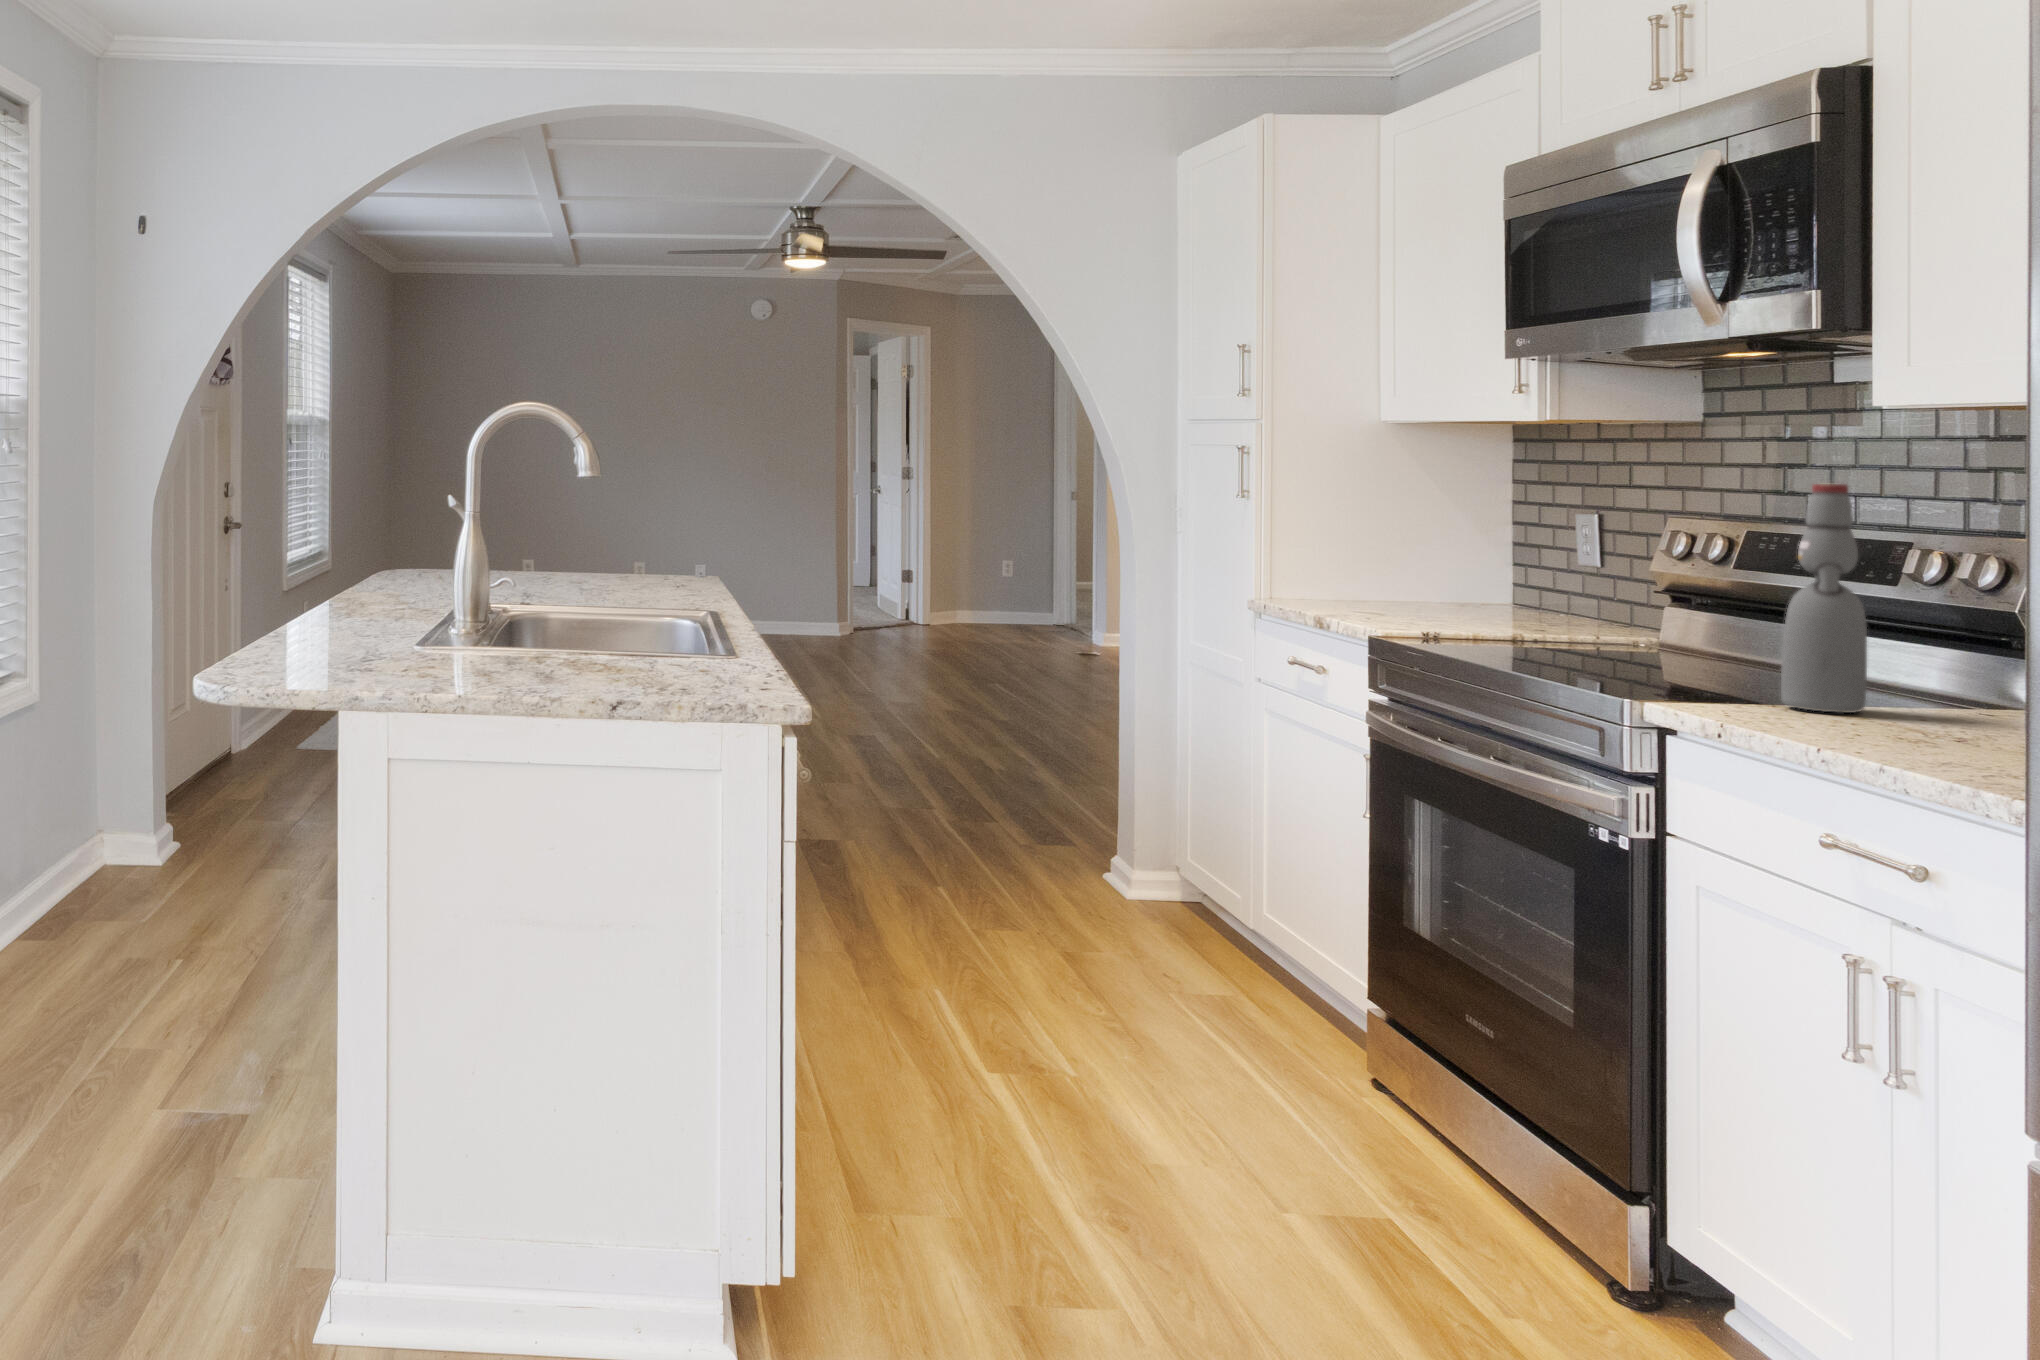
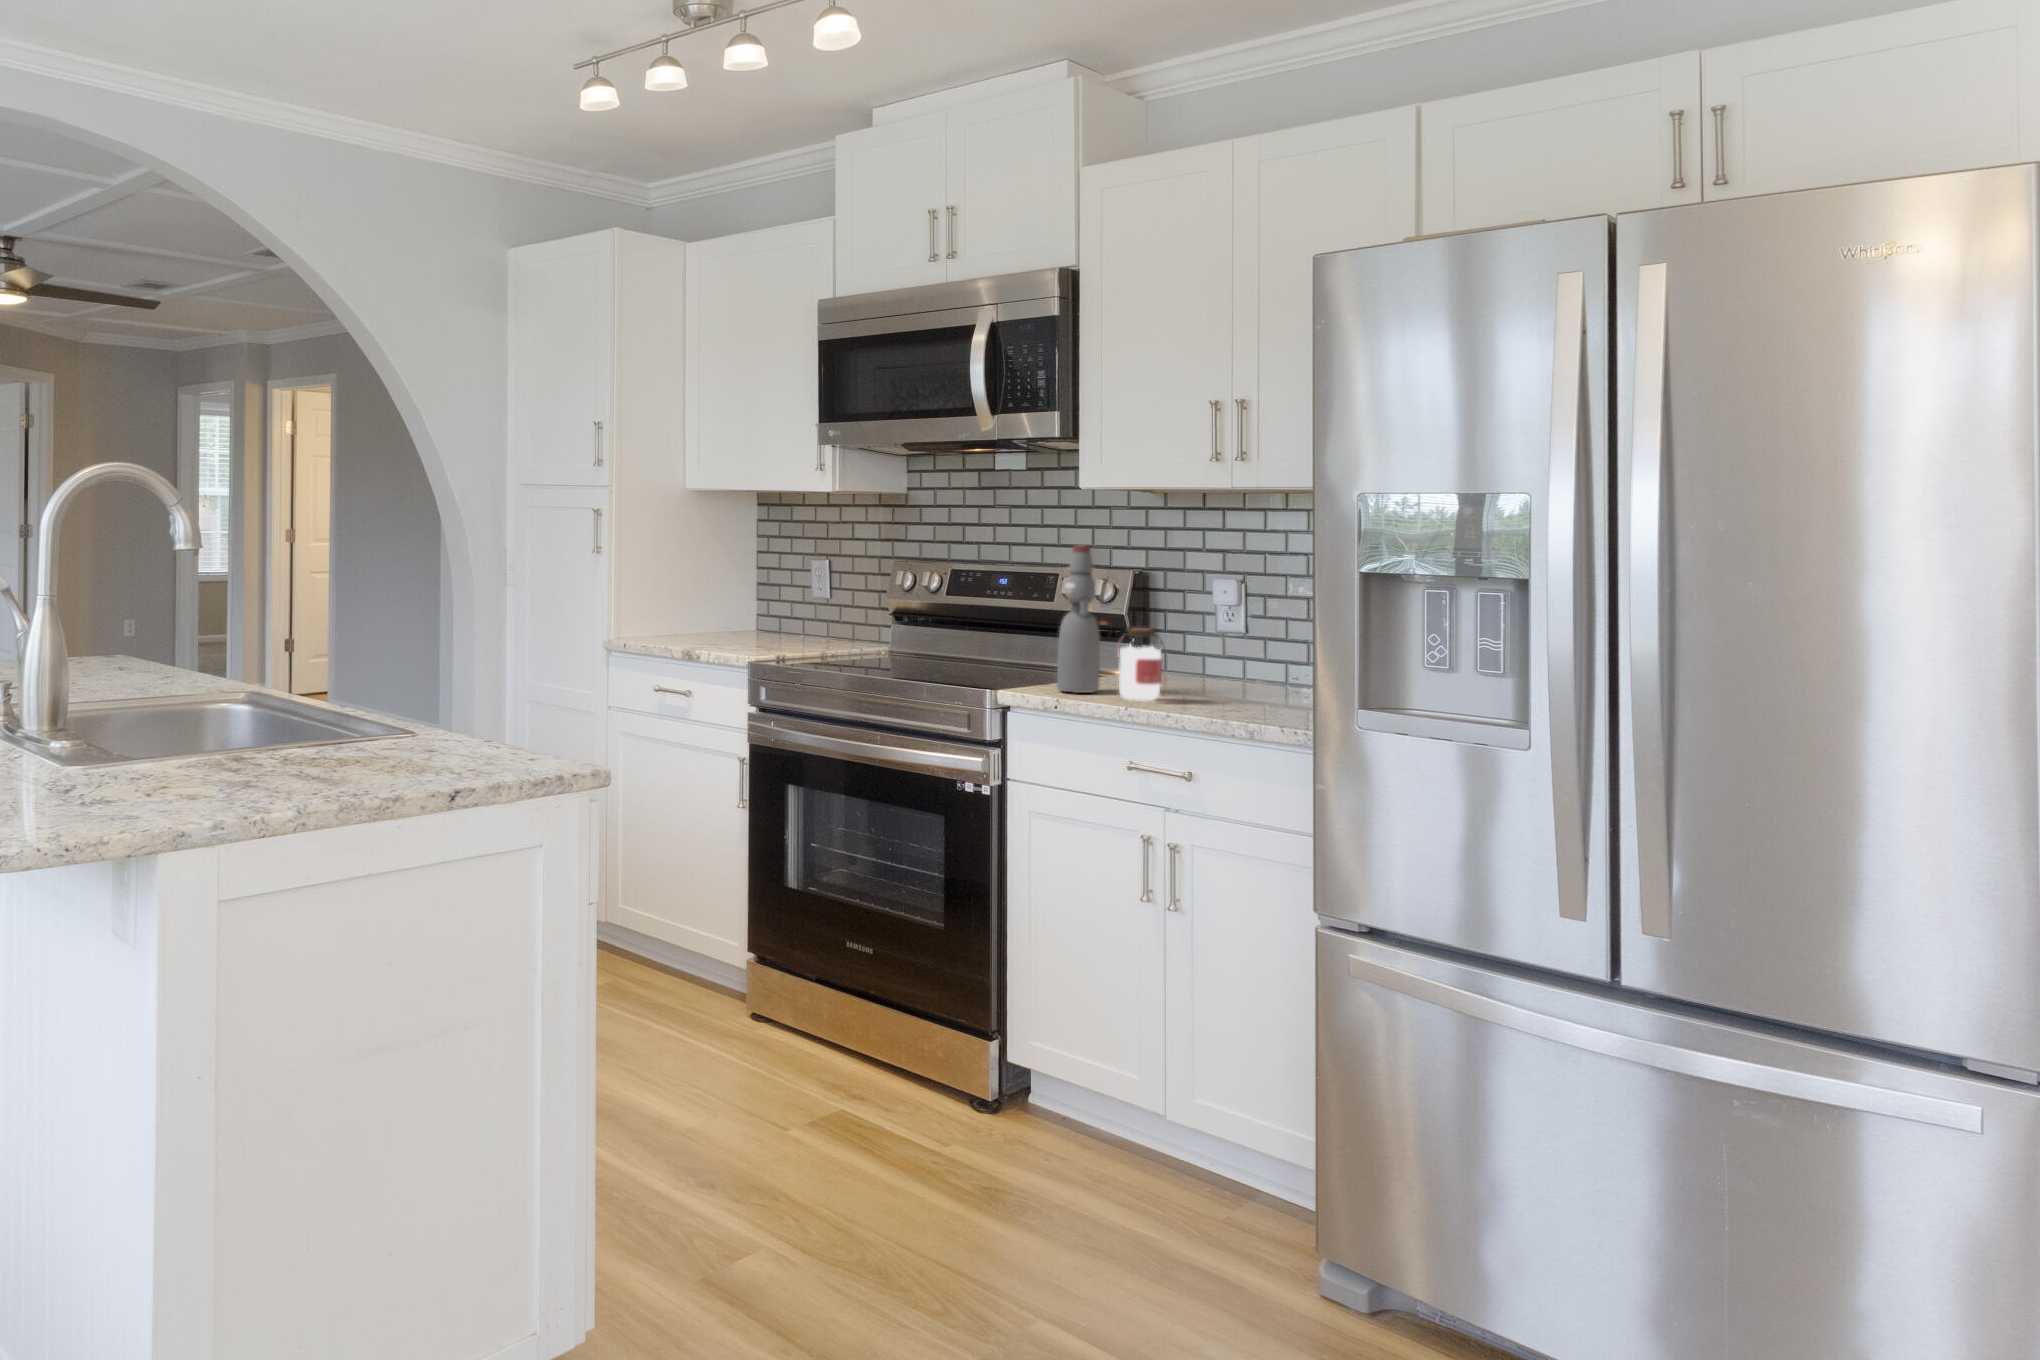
jar: none [1864,613,1962,733] -> present [1118,628,1162,701]

